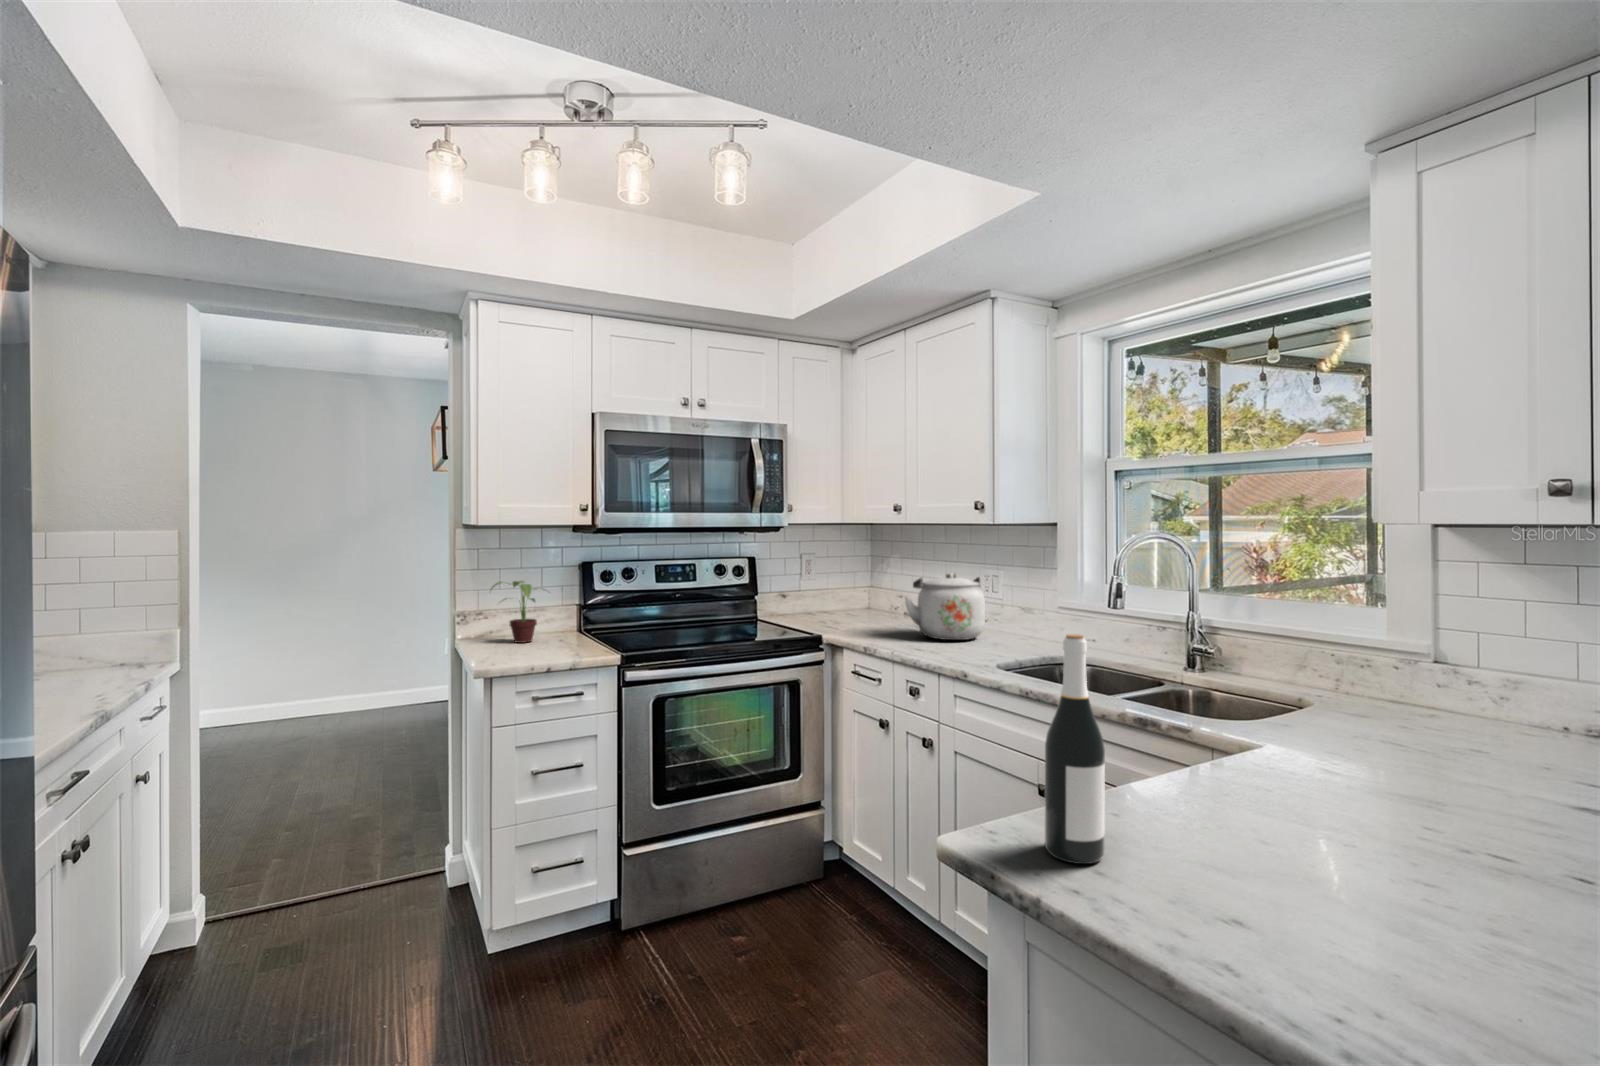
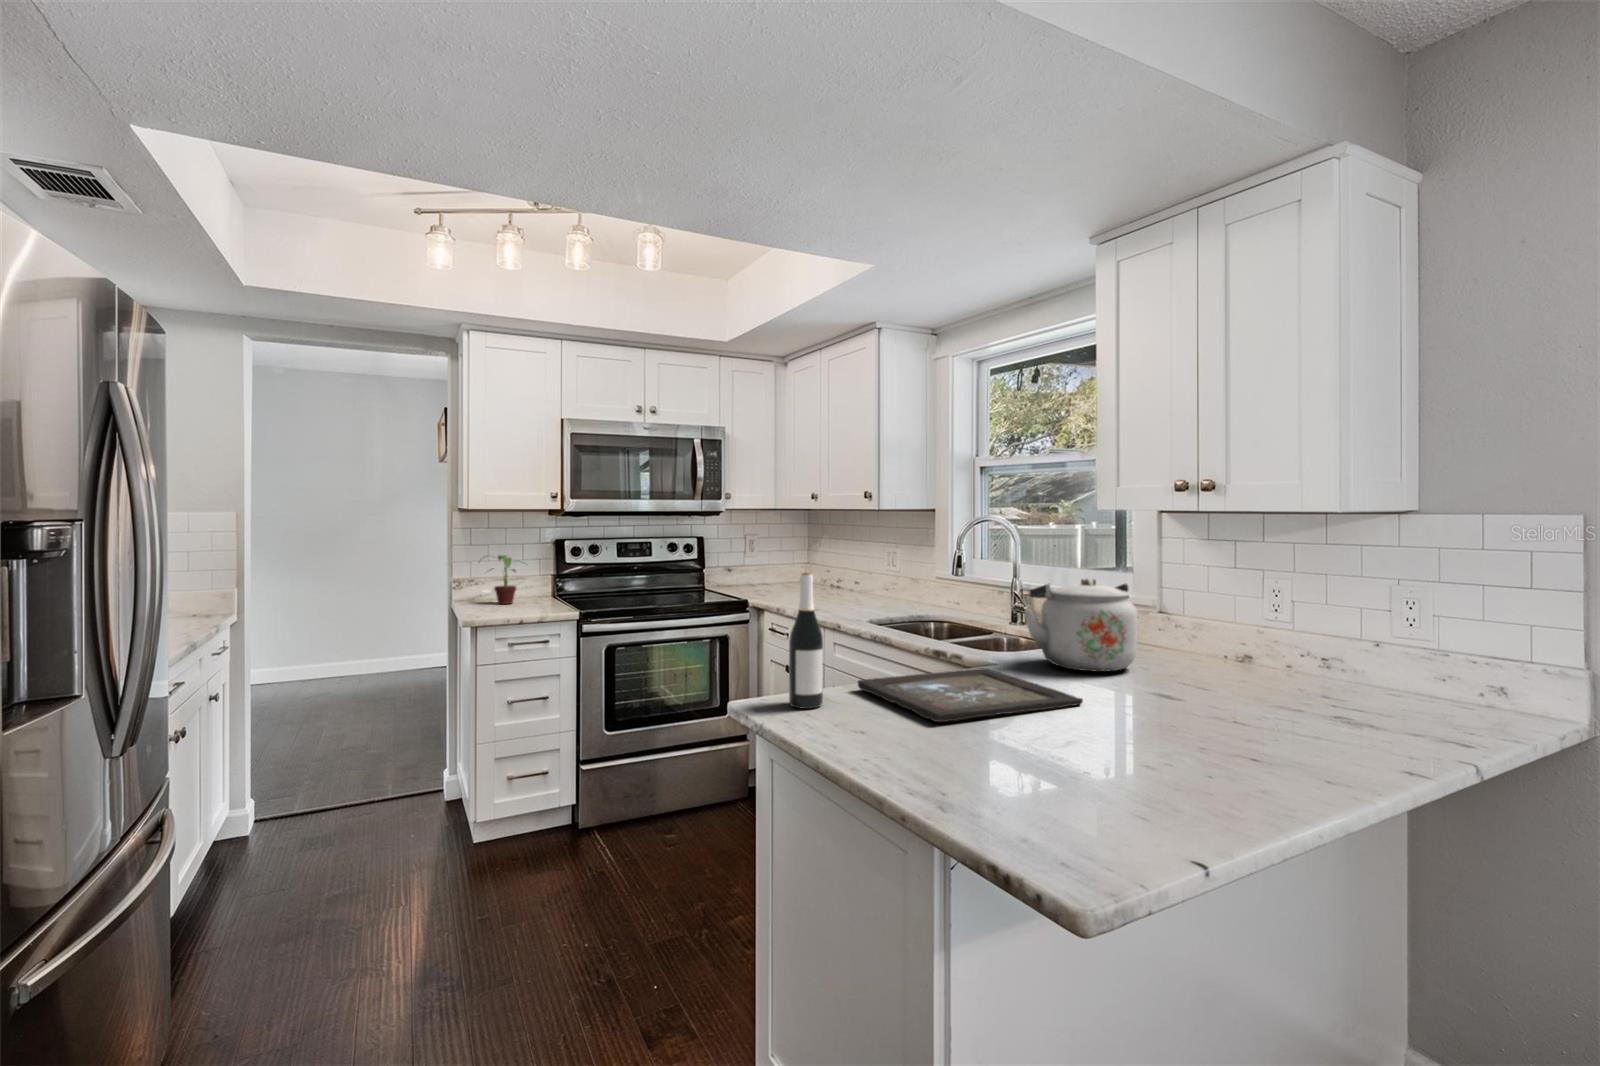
kettle: present [905,573,985,640] -> present [1025,578,1138,672]
tray: none [1122,764,1533,907] -> present [858,668,1083,722]

